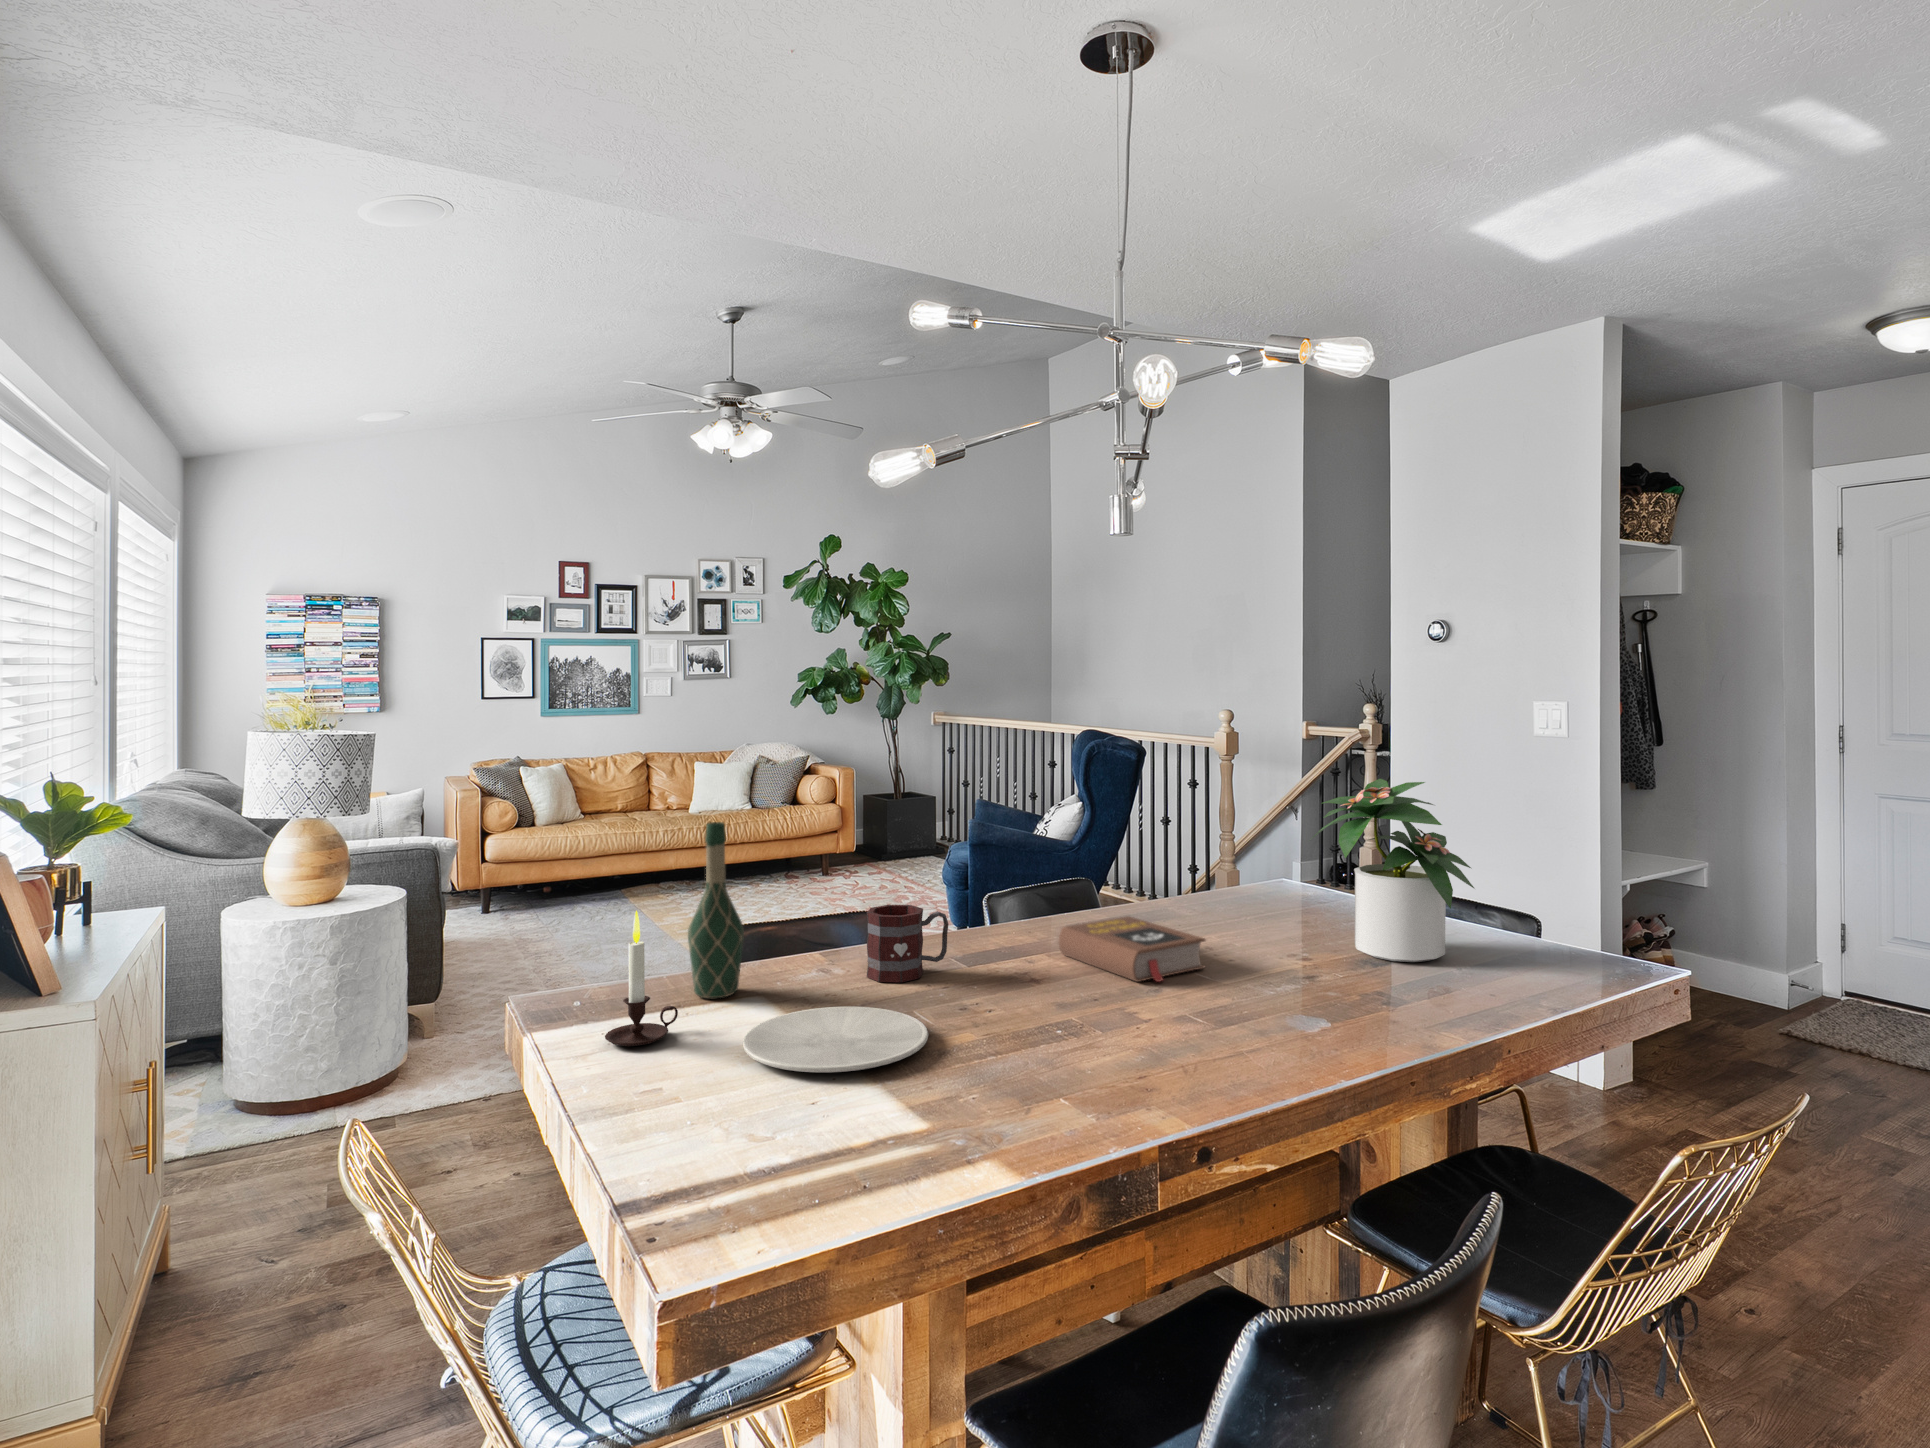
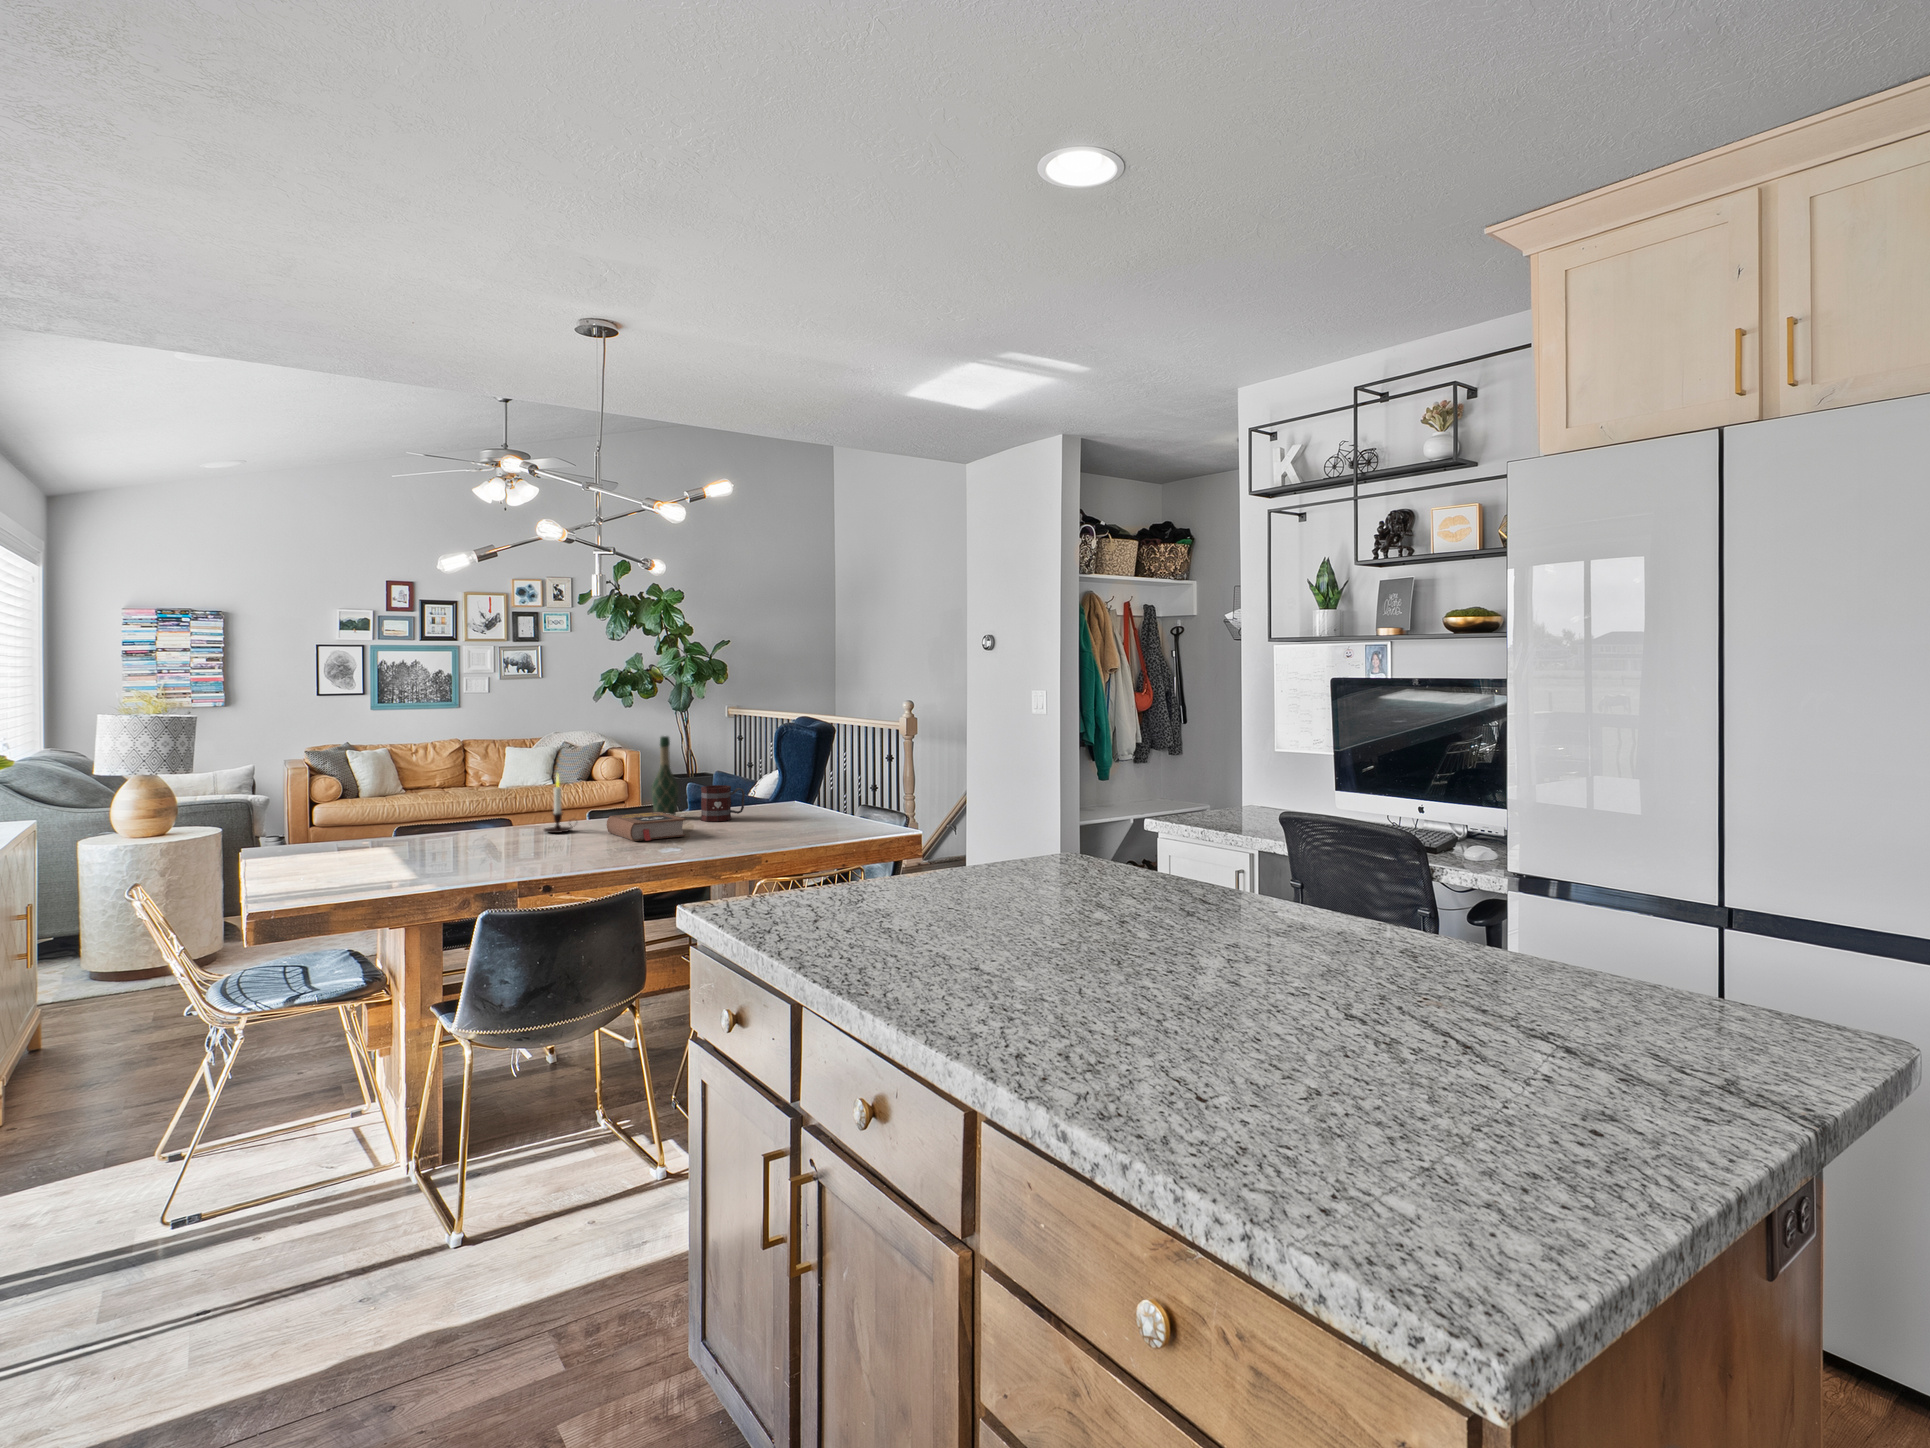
potted plant: present [1309,779,1474,962] -> none [768,728,862,833]
wine bottle: present [688,822,744,998] -> present [651,736,679,815]
mug: present [867,905,949,982] -> present [701,785,745,821]
candle: present [605,911,678,1046] -> present [544,775,573,833]
plate: present [743,1006,928,1072] -> none [363,849,476,868]

